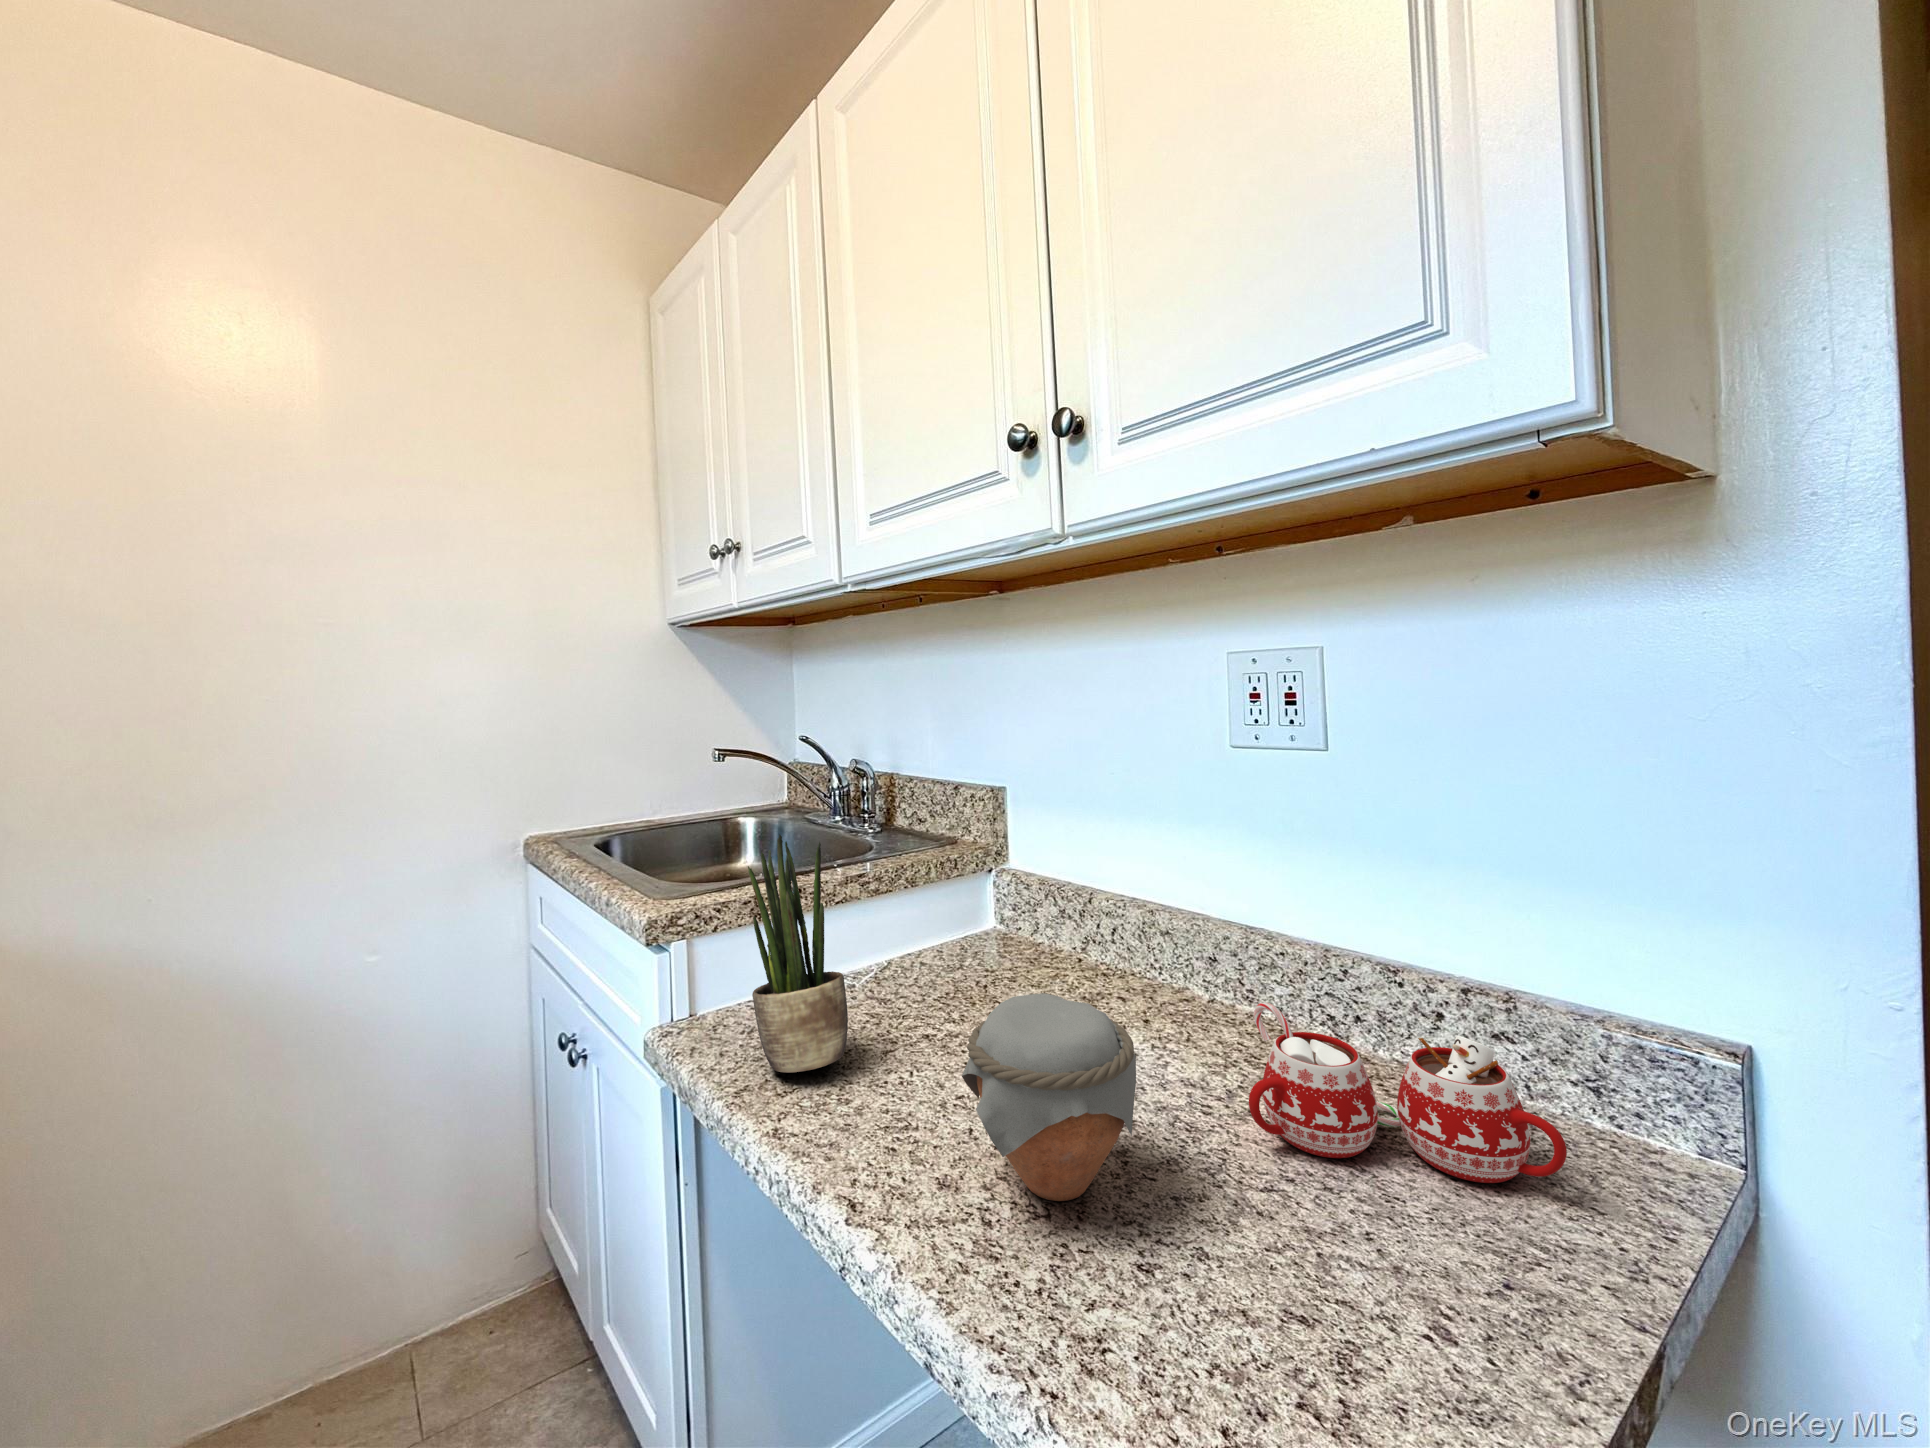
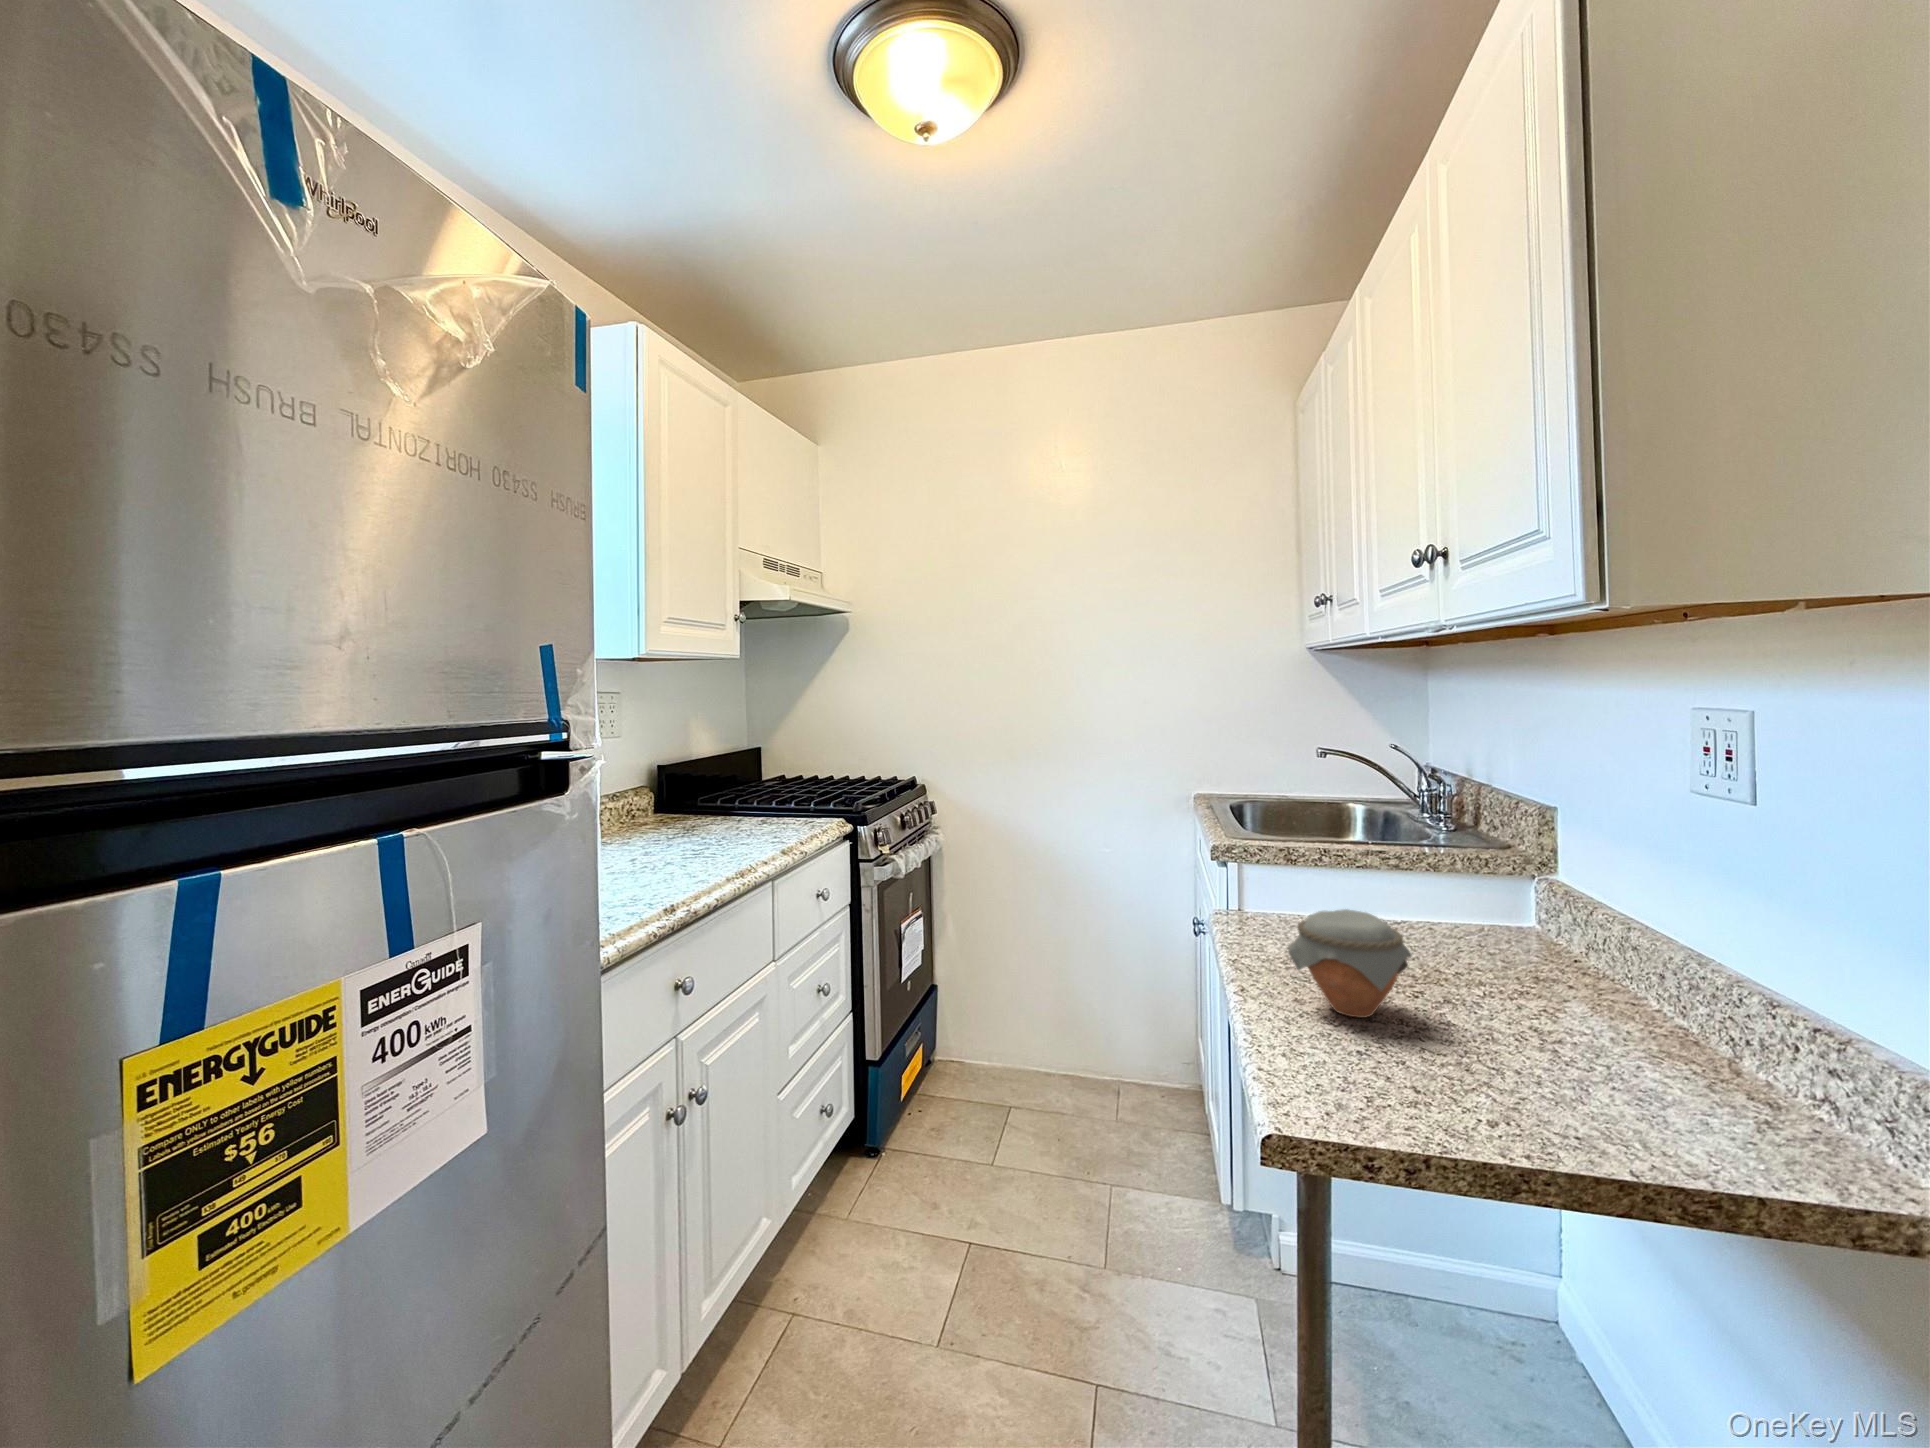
potted plant: present [748,834,848,1073] -> none [1247,803,1307,941]
mug: present [1249,1002,1567,1183] -> none [1503,972,1735,1126]

